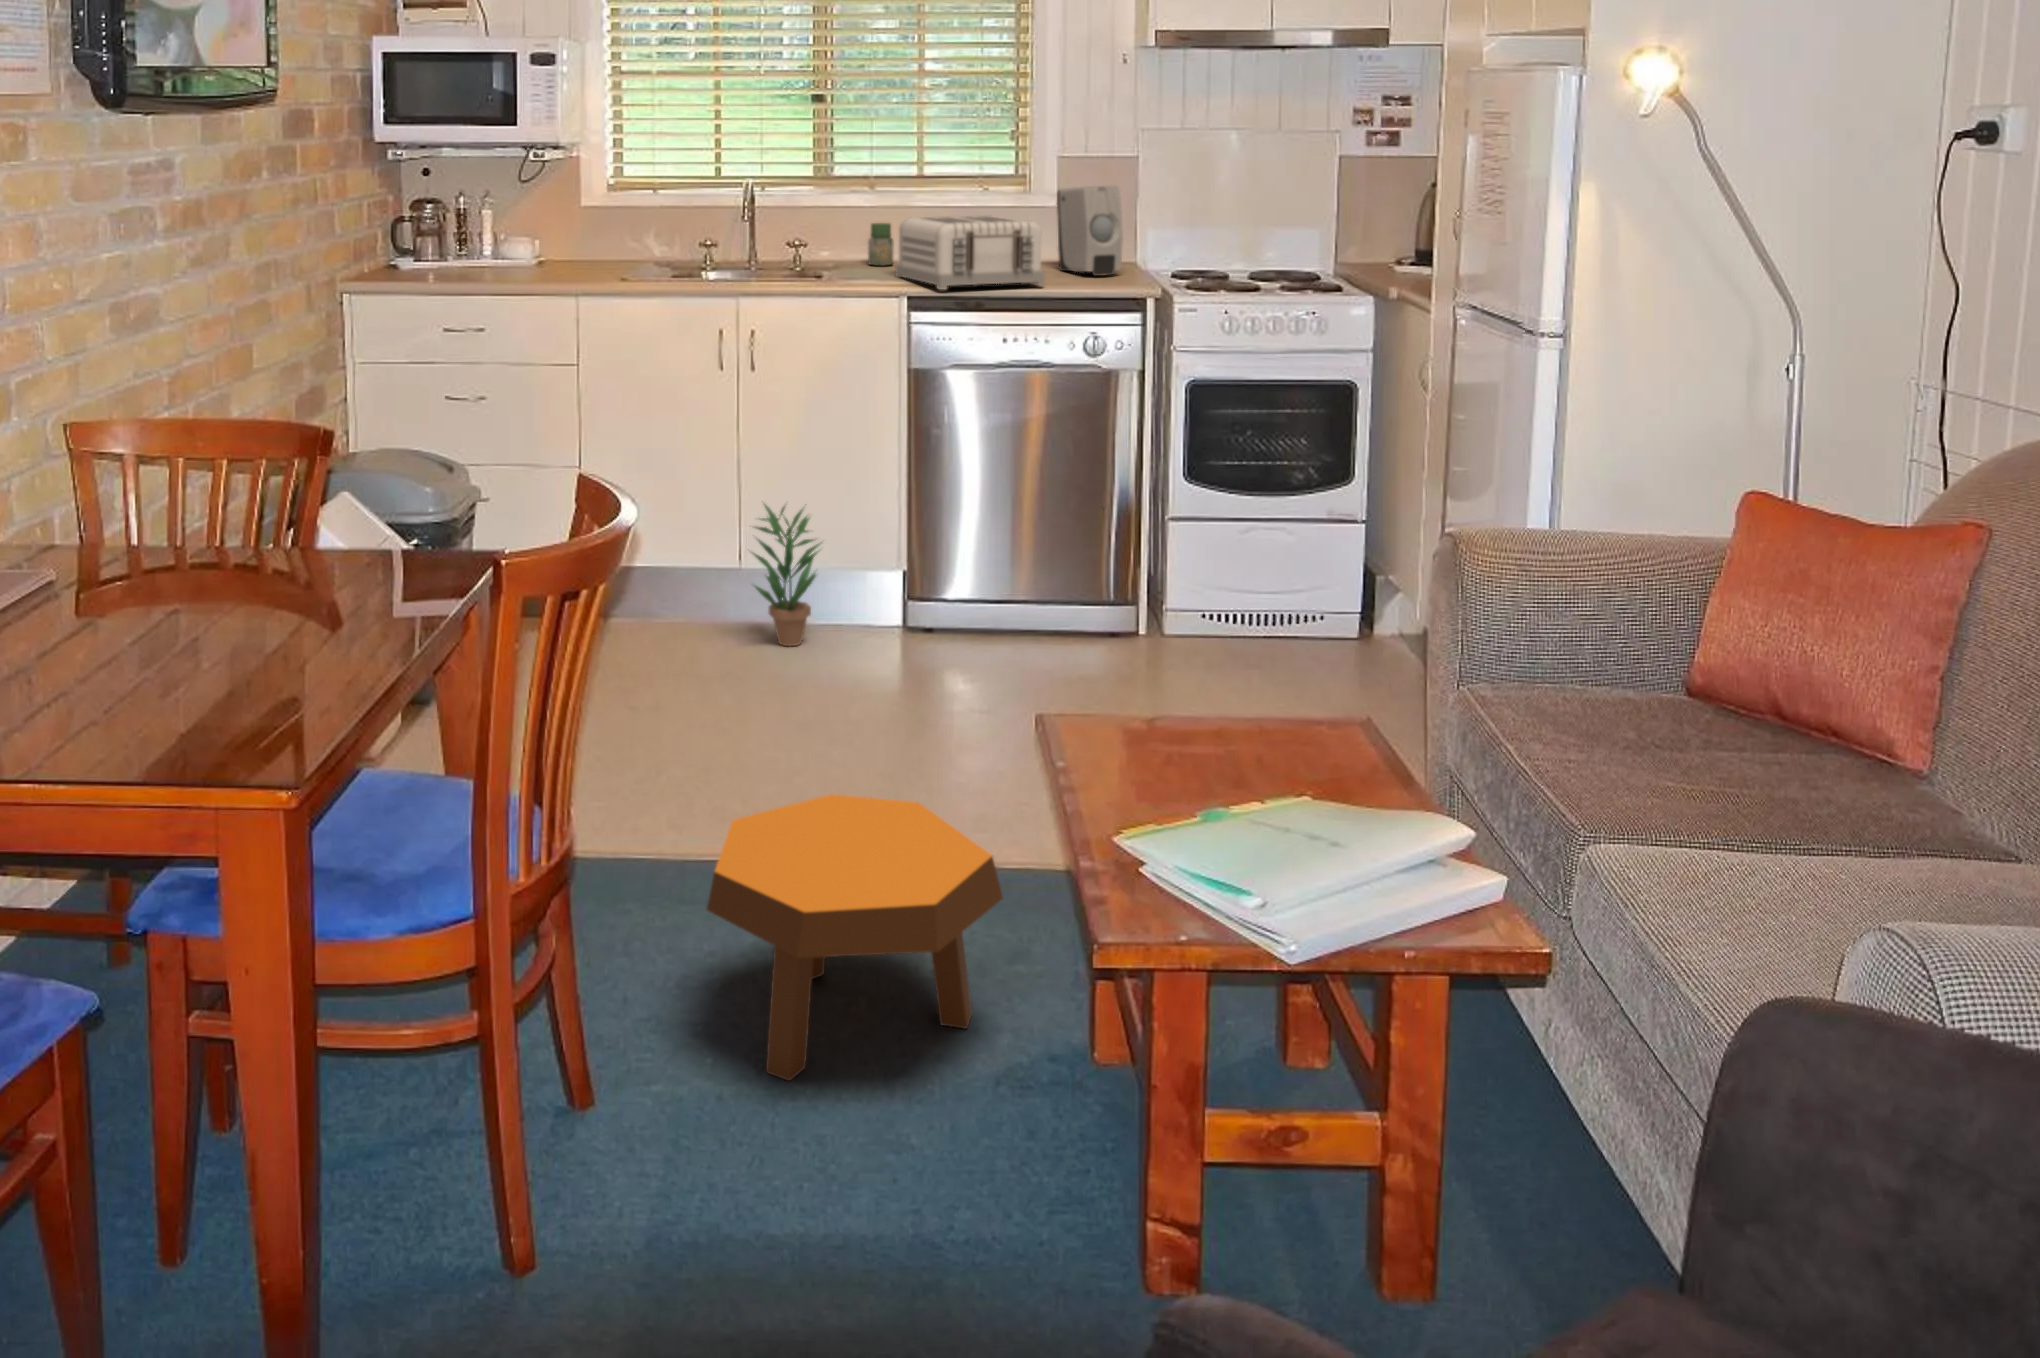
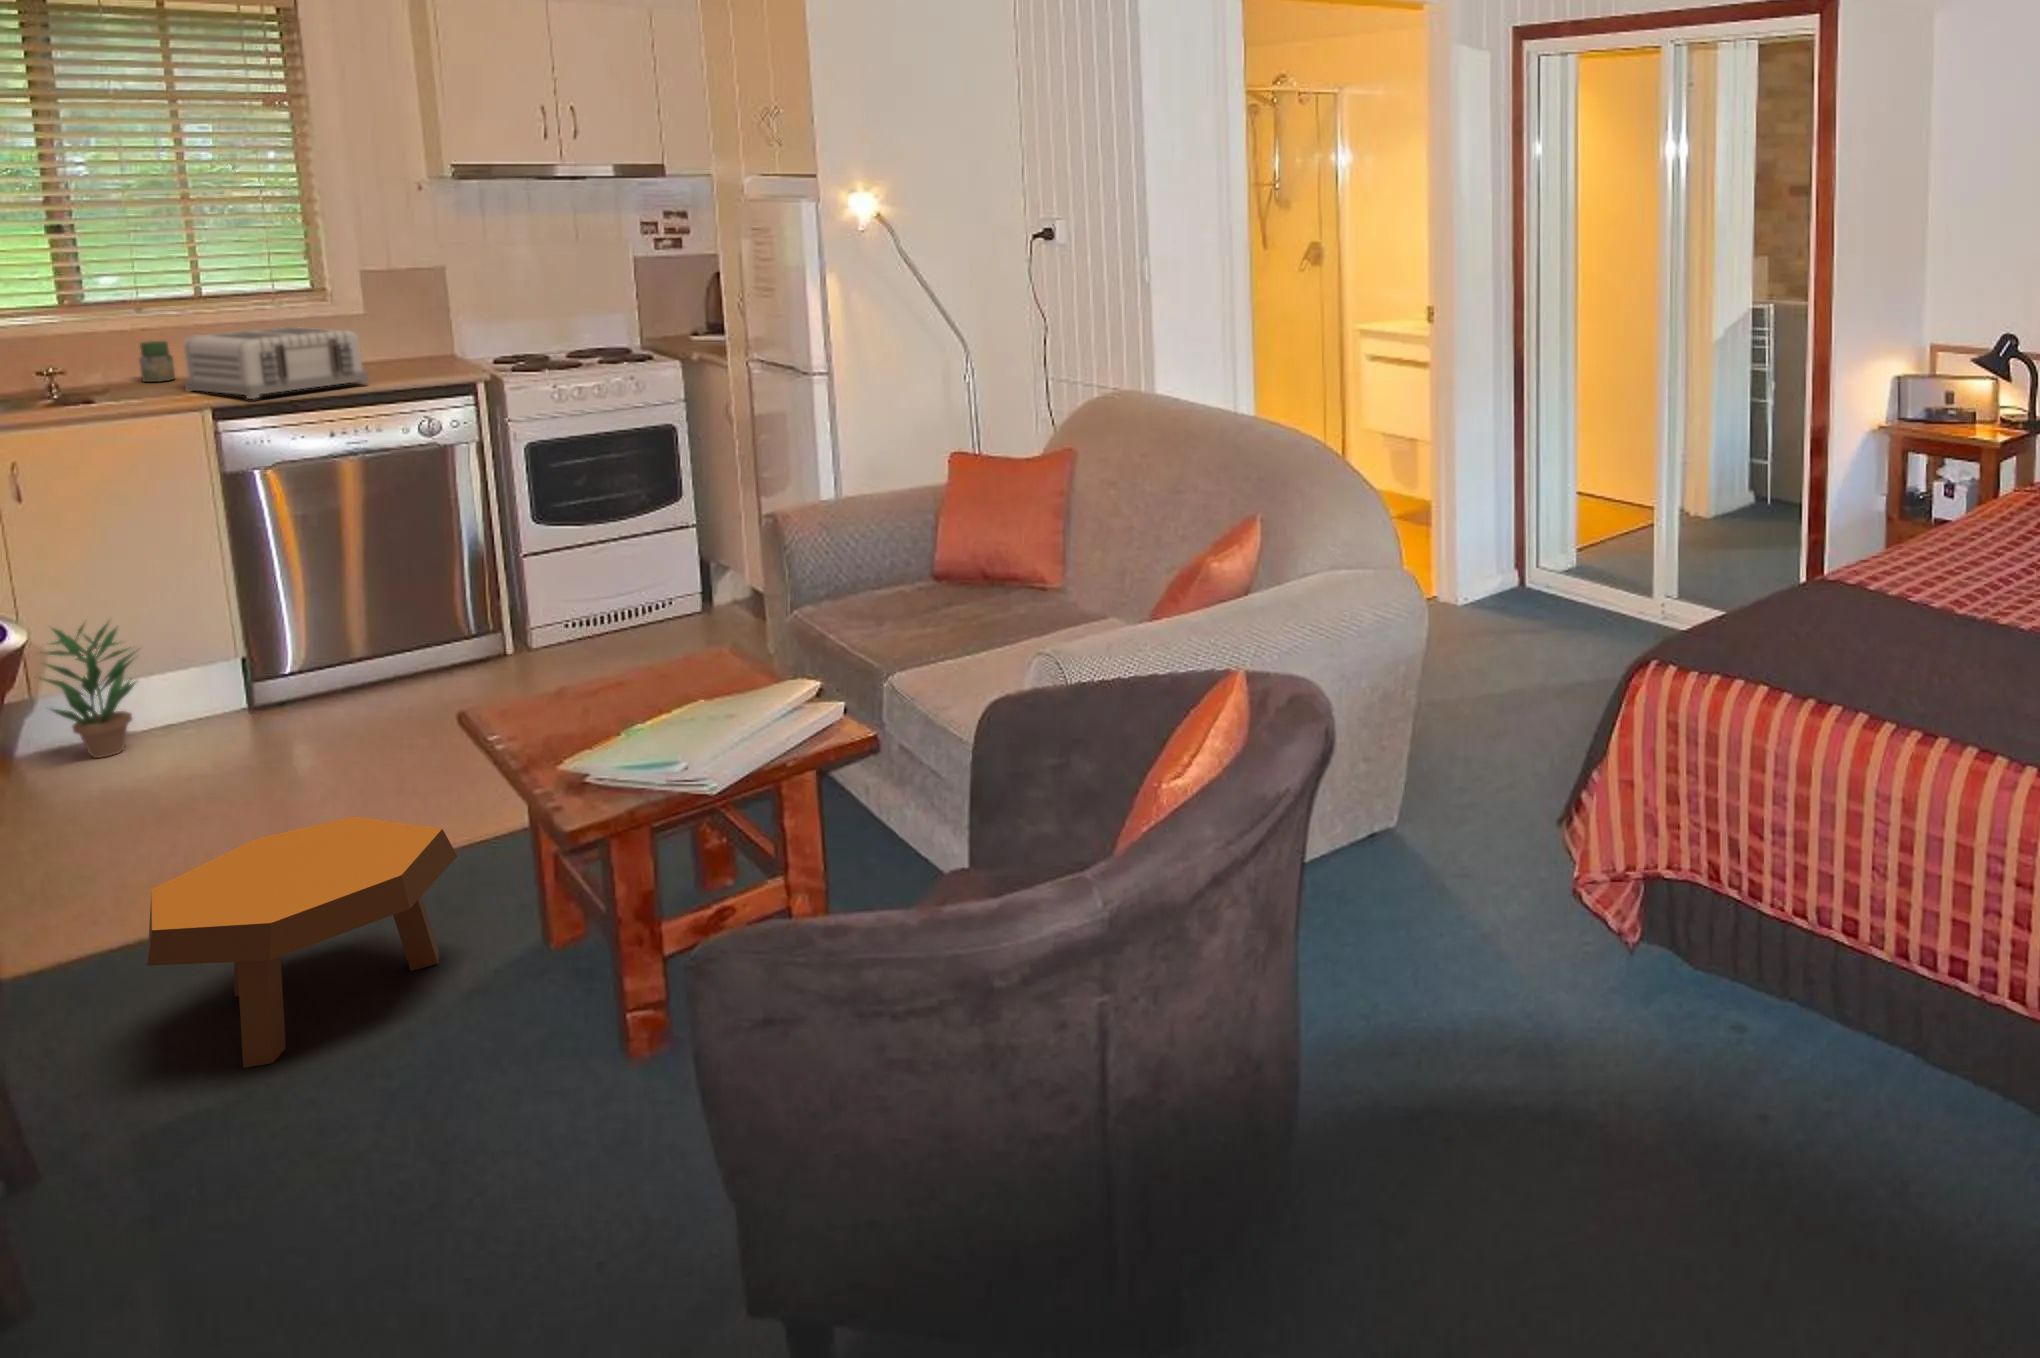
soap dispenser: present [1057,185,1123,276] -> none [365,293,445,369]

